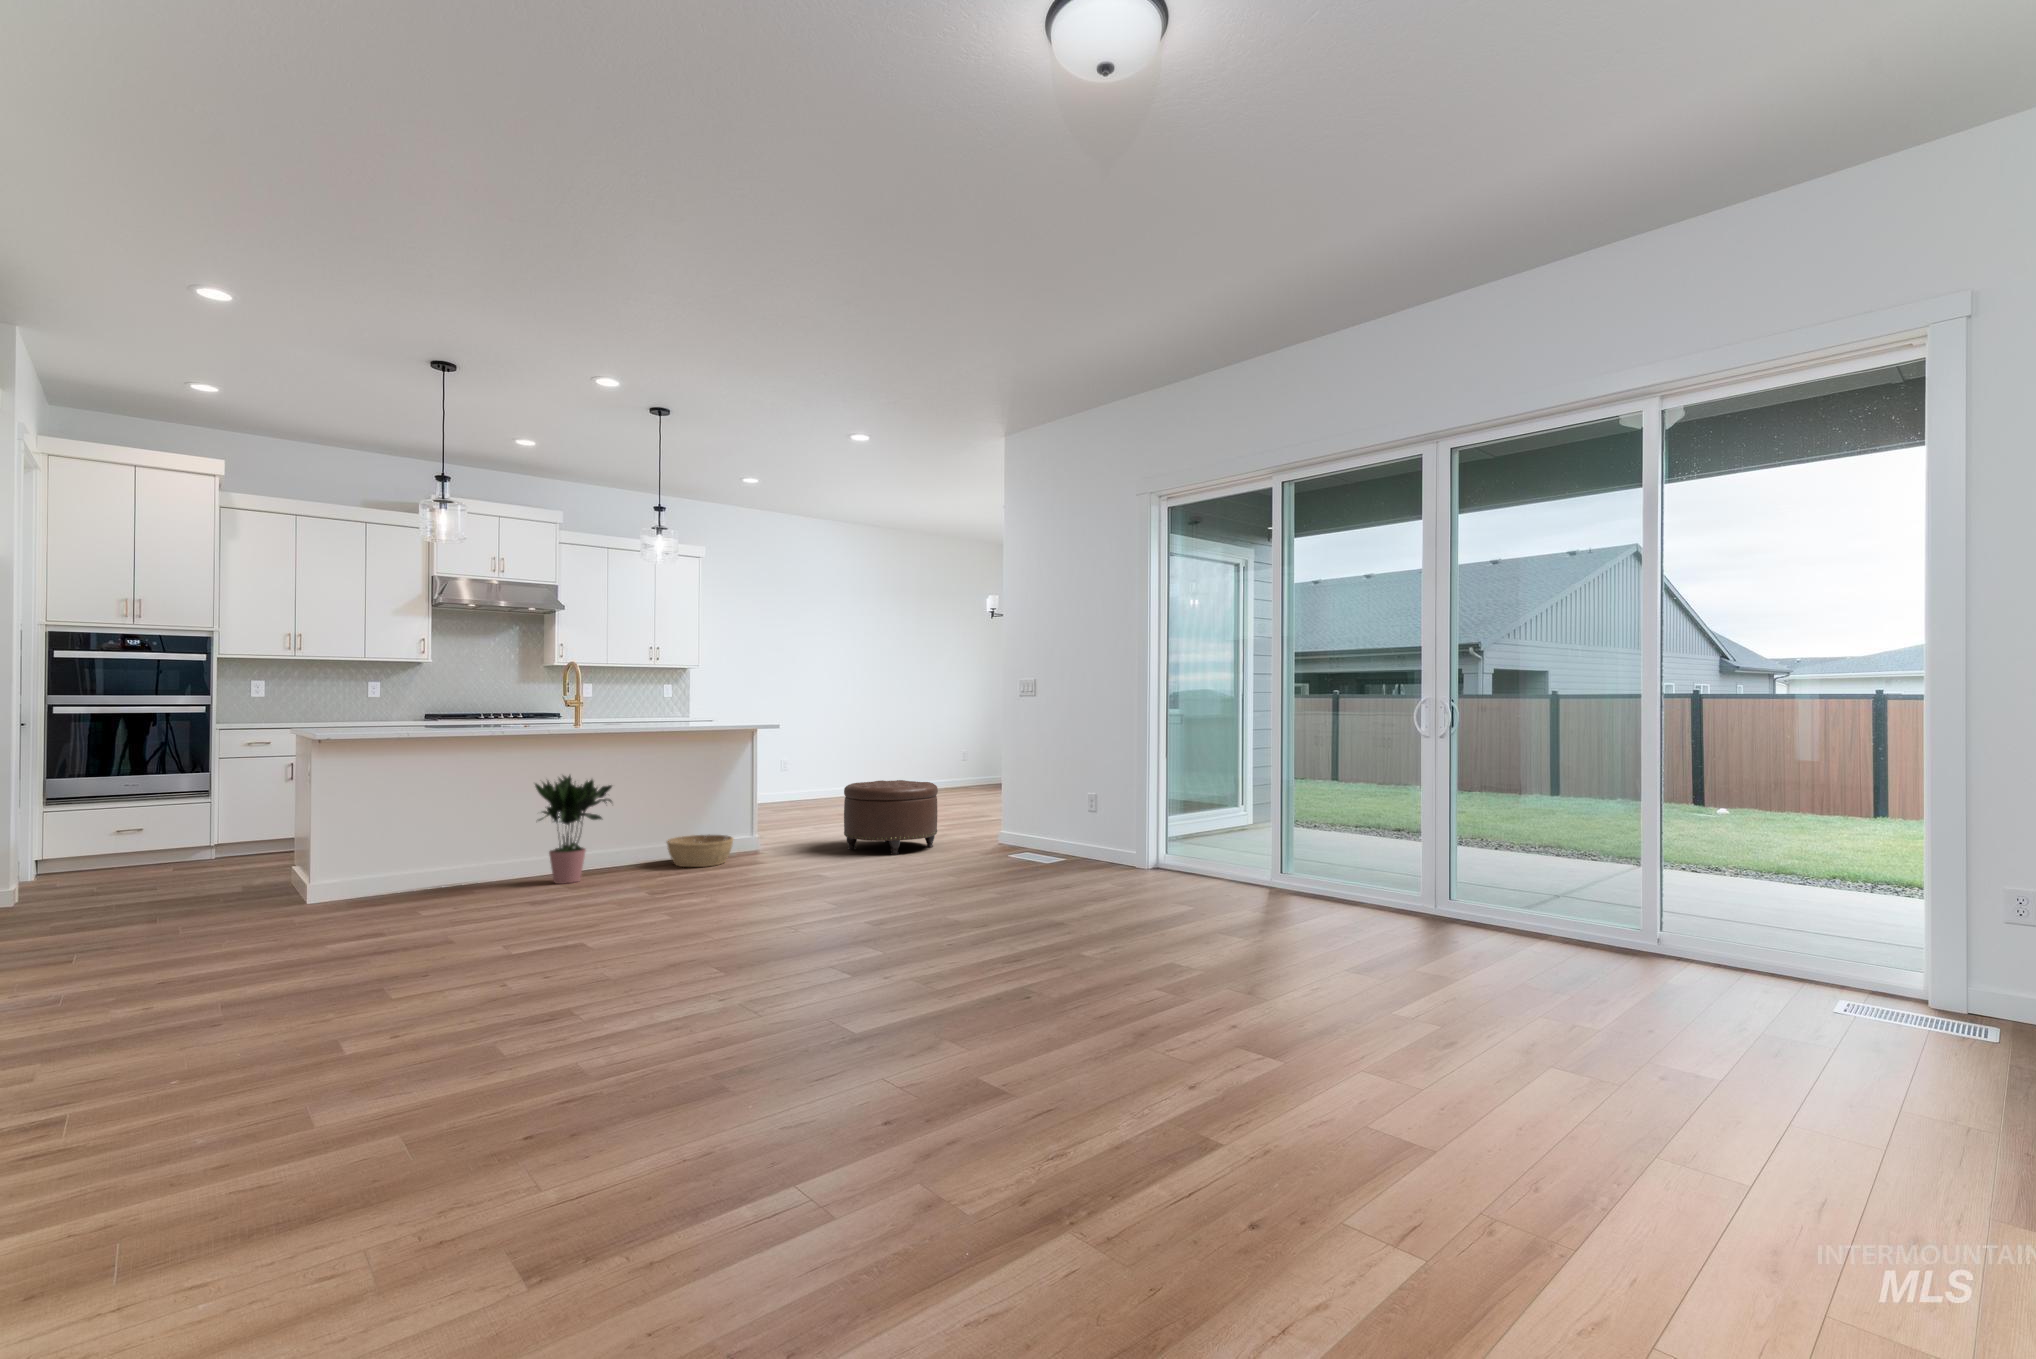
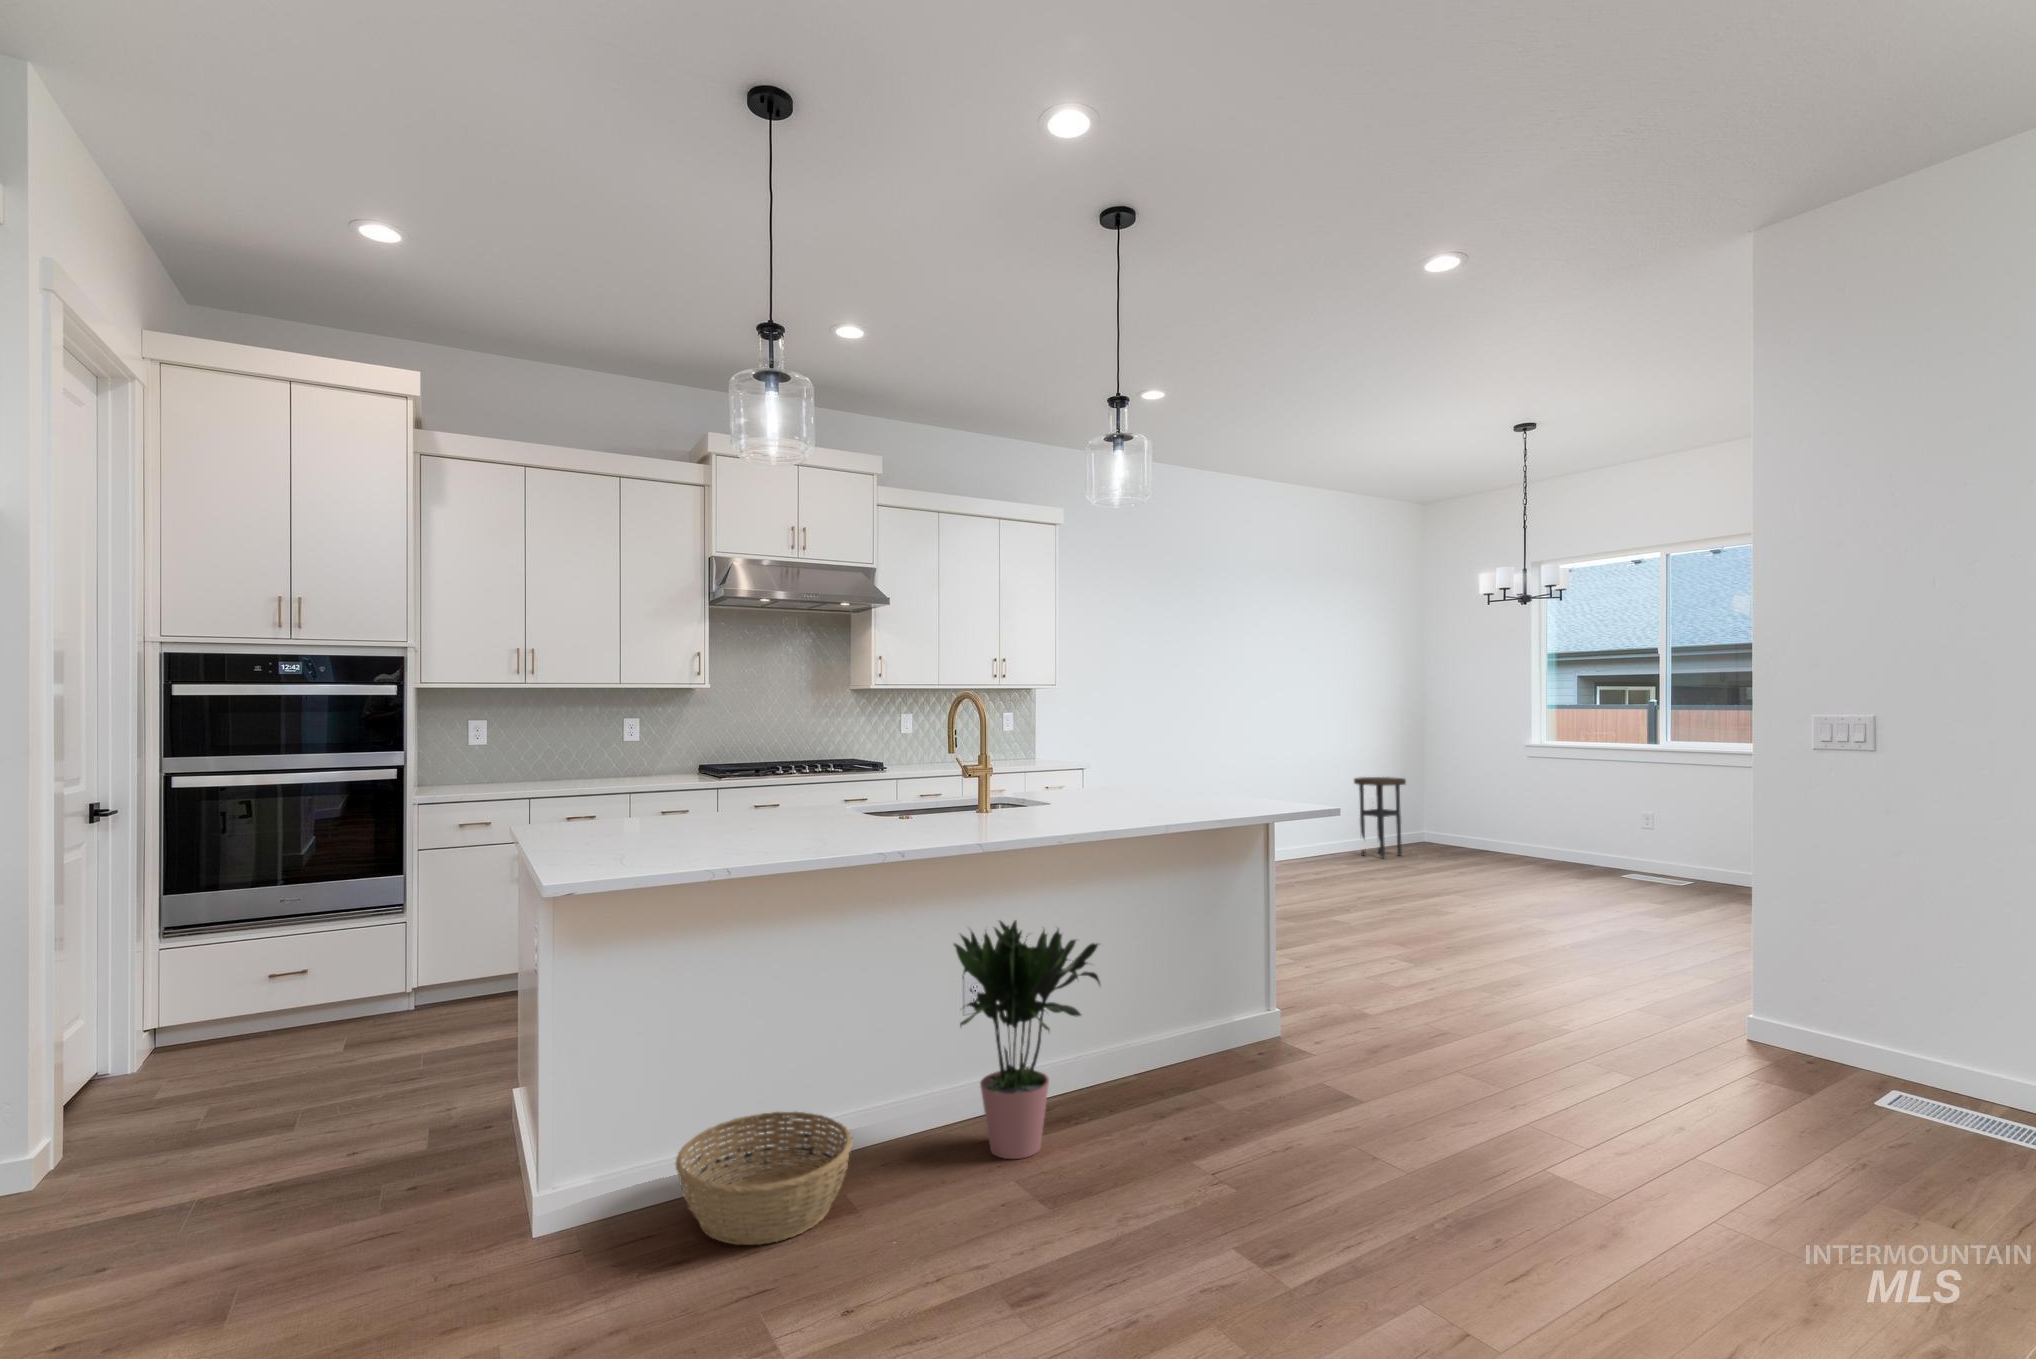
side table: none [940,735,974,790] -> present [1354,777,1406,858]
ottoman: present [844,780,938,855] -> none [1441,894,1650,1065]
basket: present [667,835,733,867] -> present [676,1112,852,1245]

